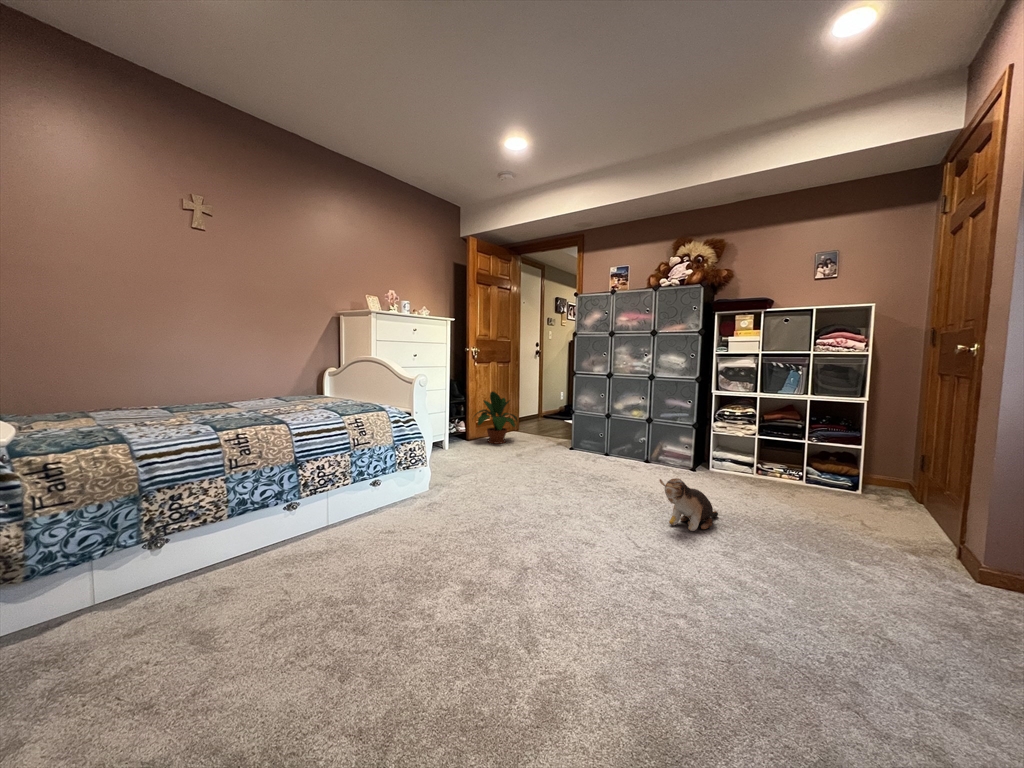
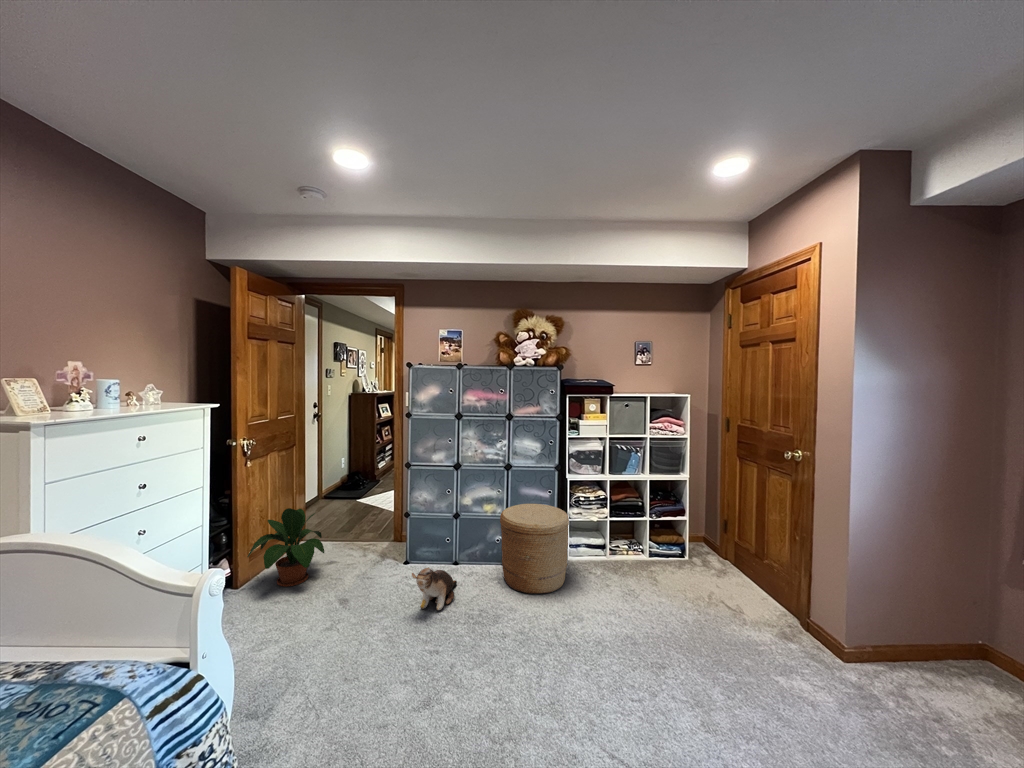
woven basket: none [631,409,697,478] -> present [500,504,569,594]
plush toy: present [659,478,718,531] -> present [412,568,457,610]

